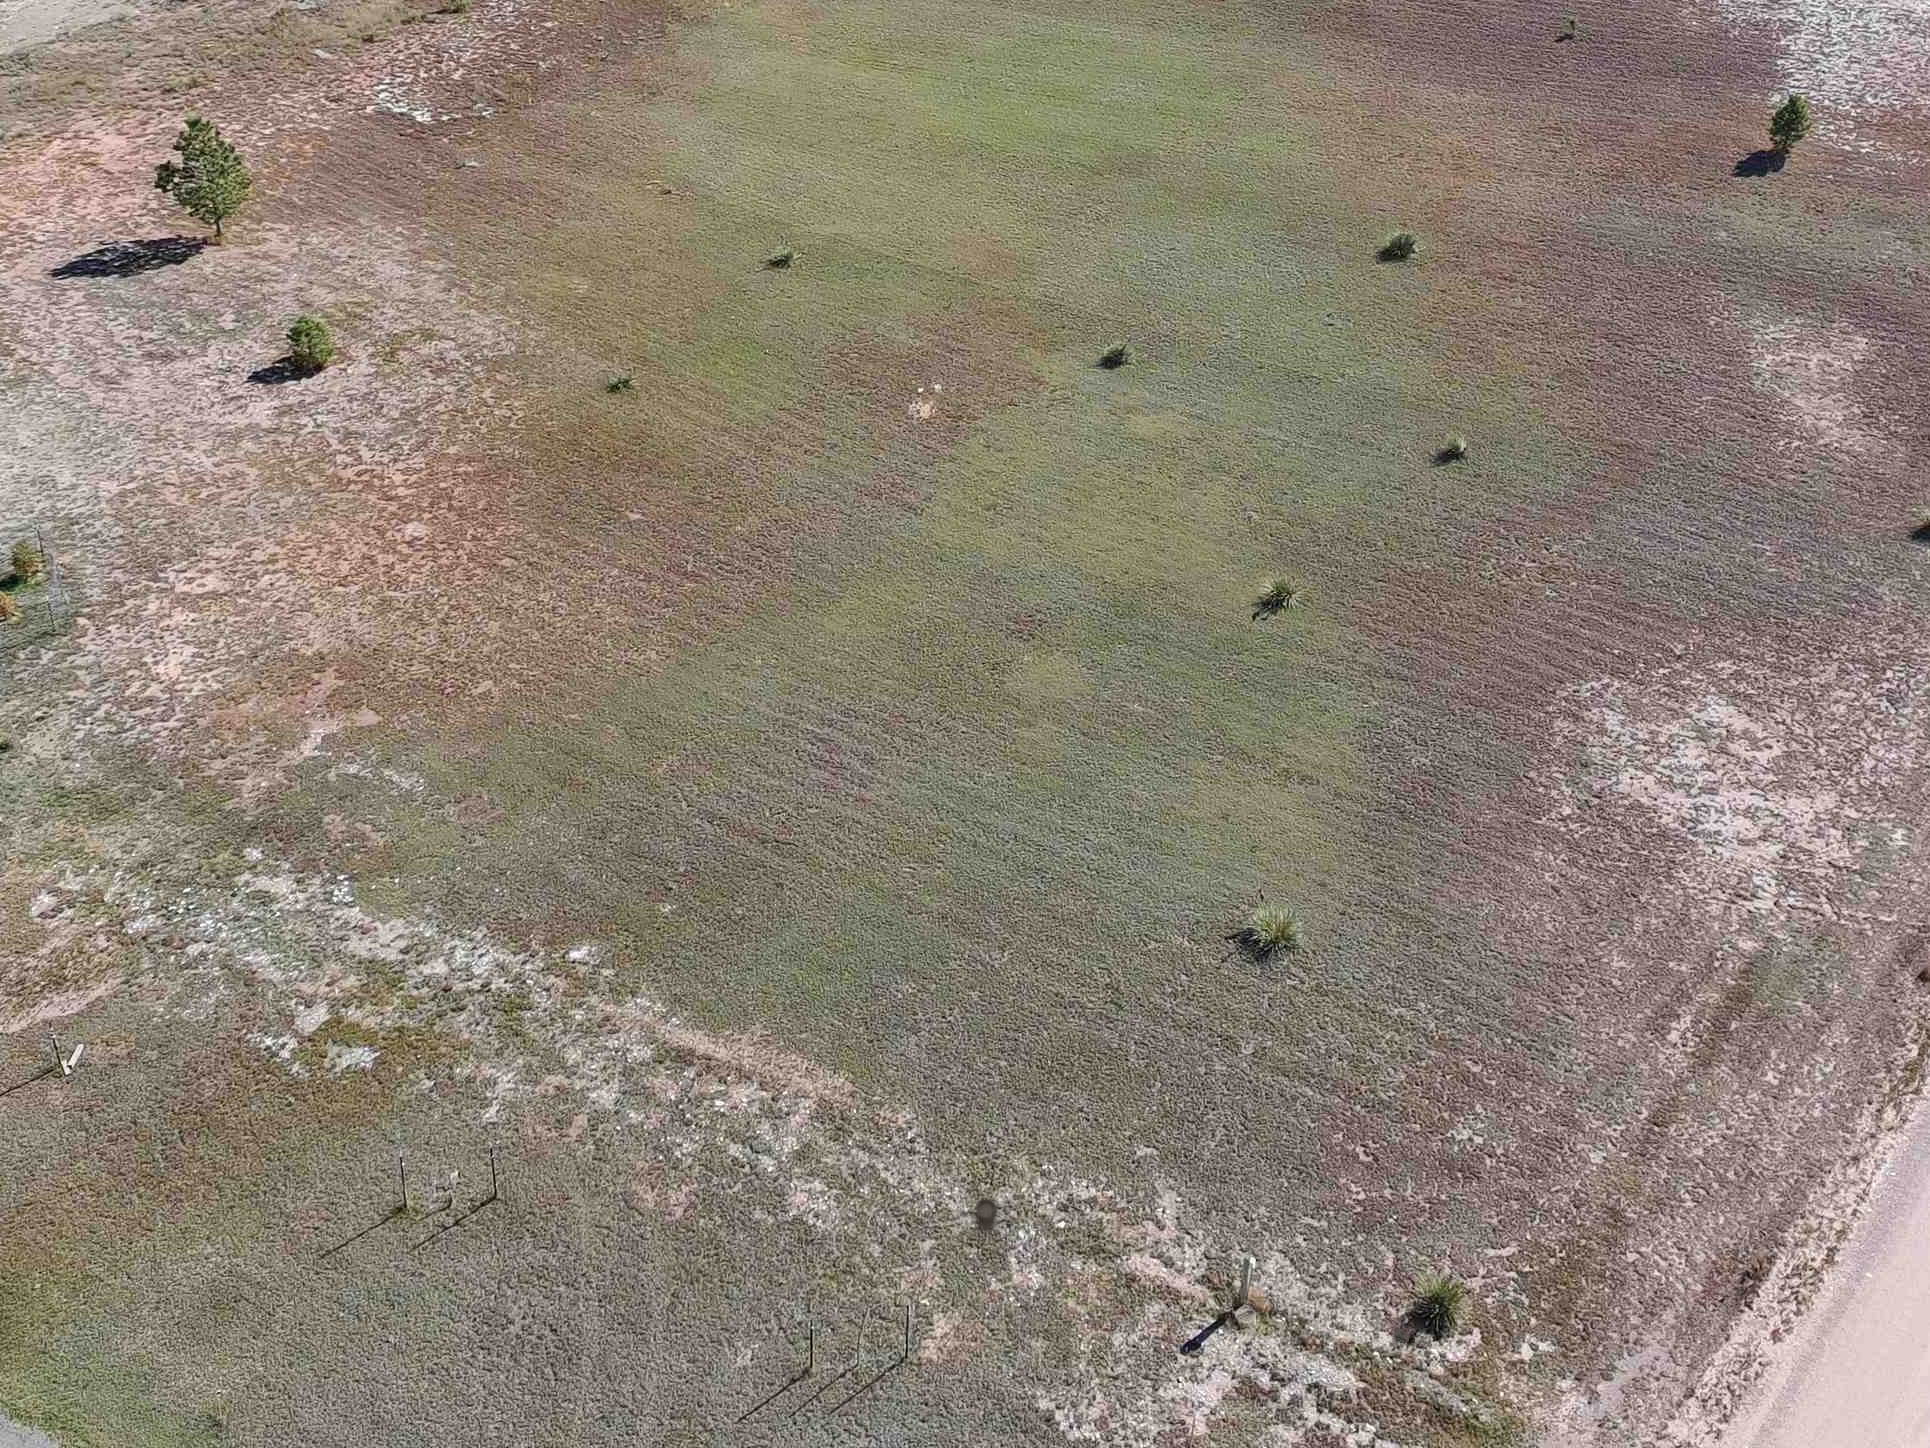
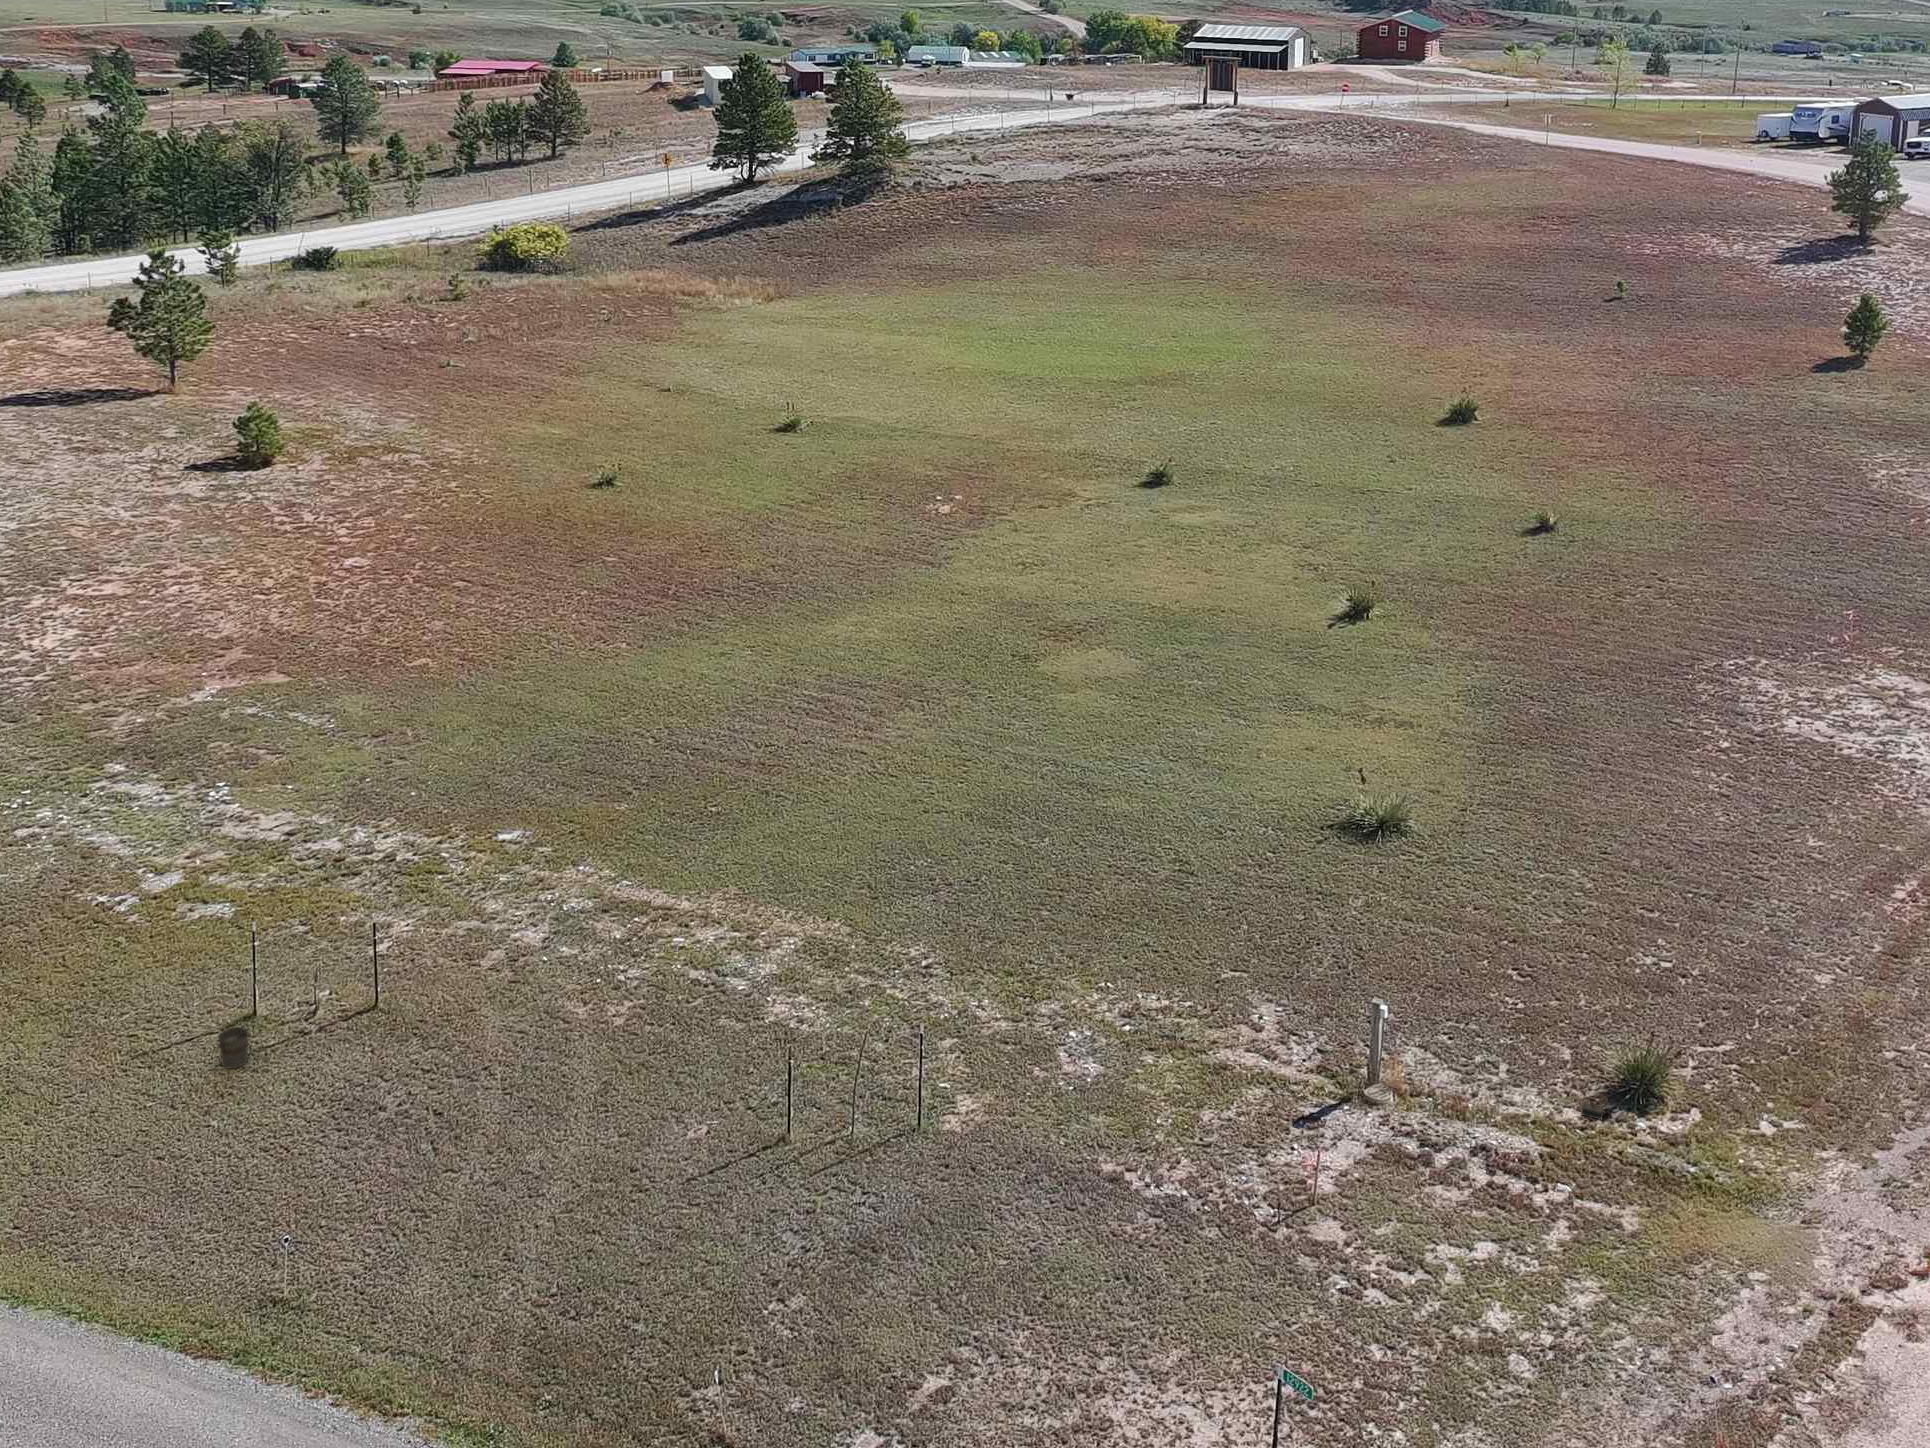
bucket: present [976,1198,997,1230] -> present [218,1027,249,1069]

